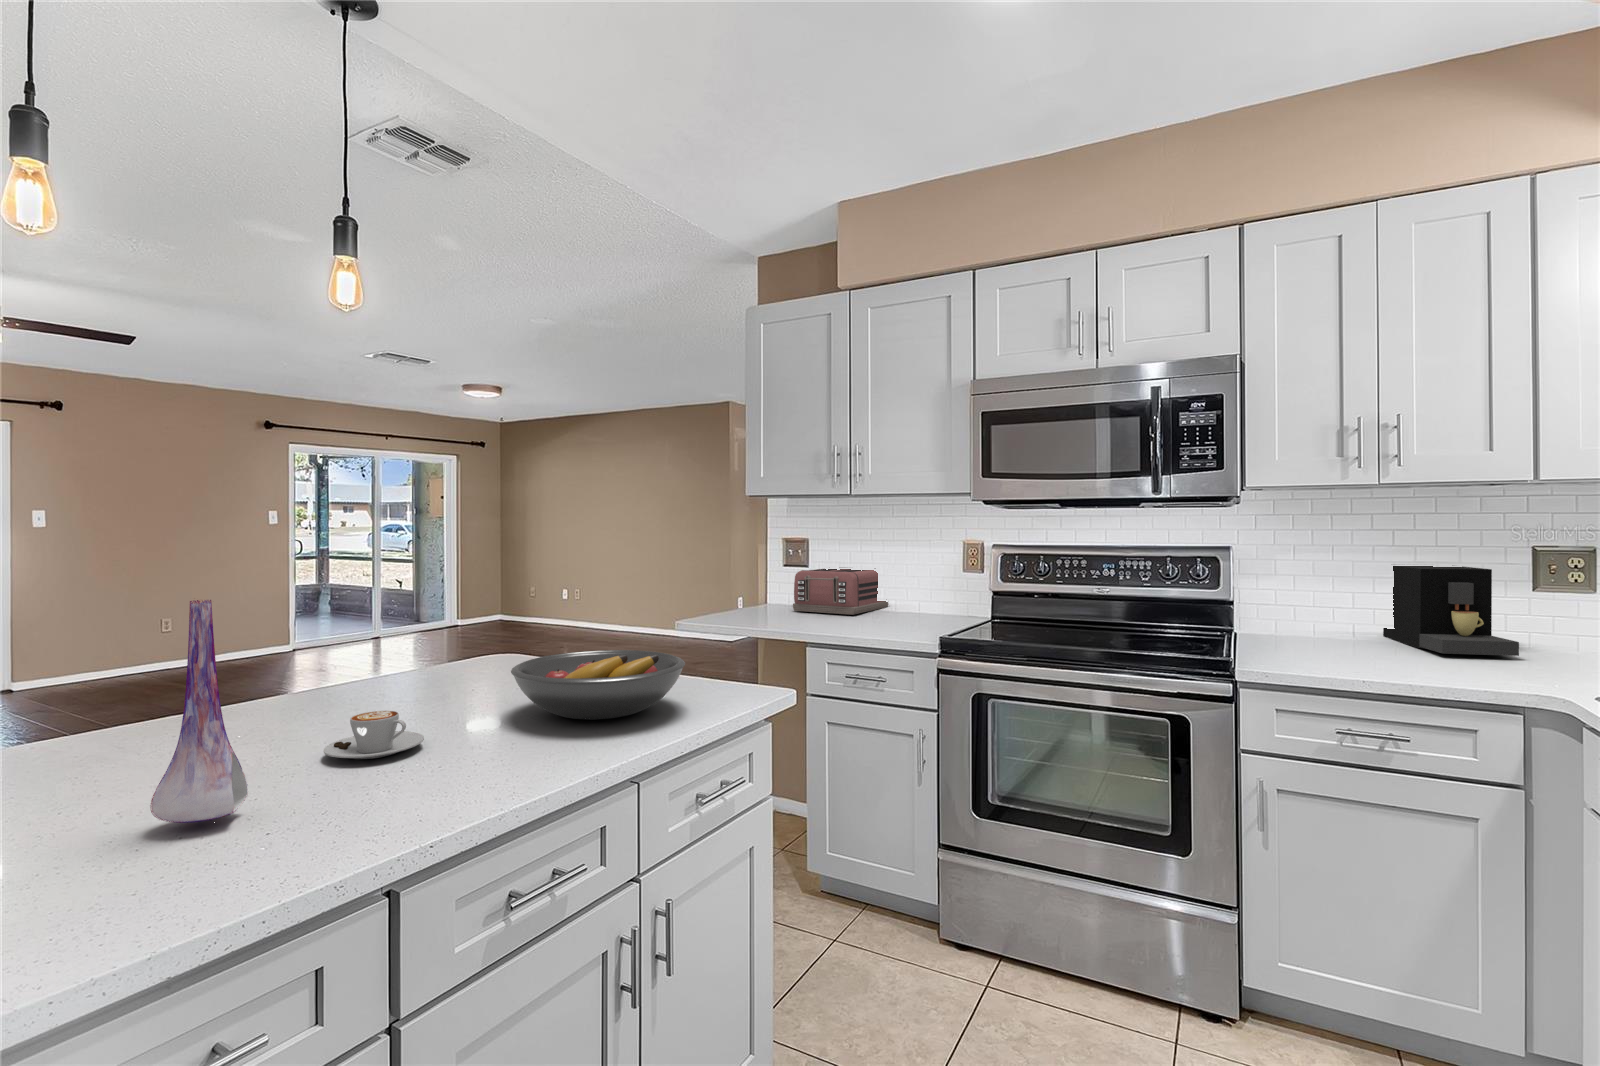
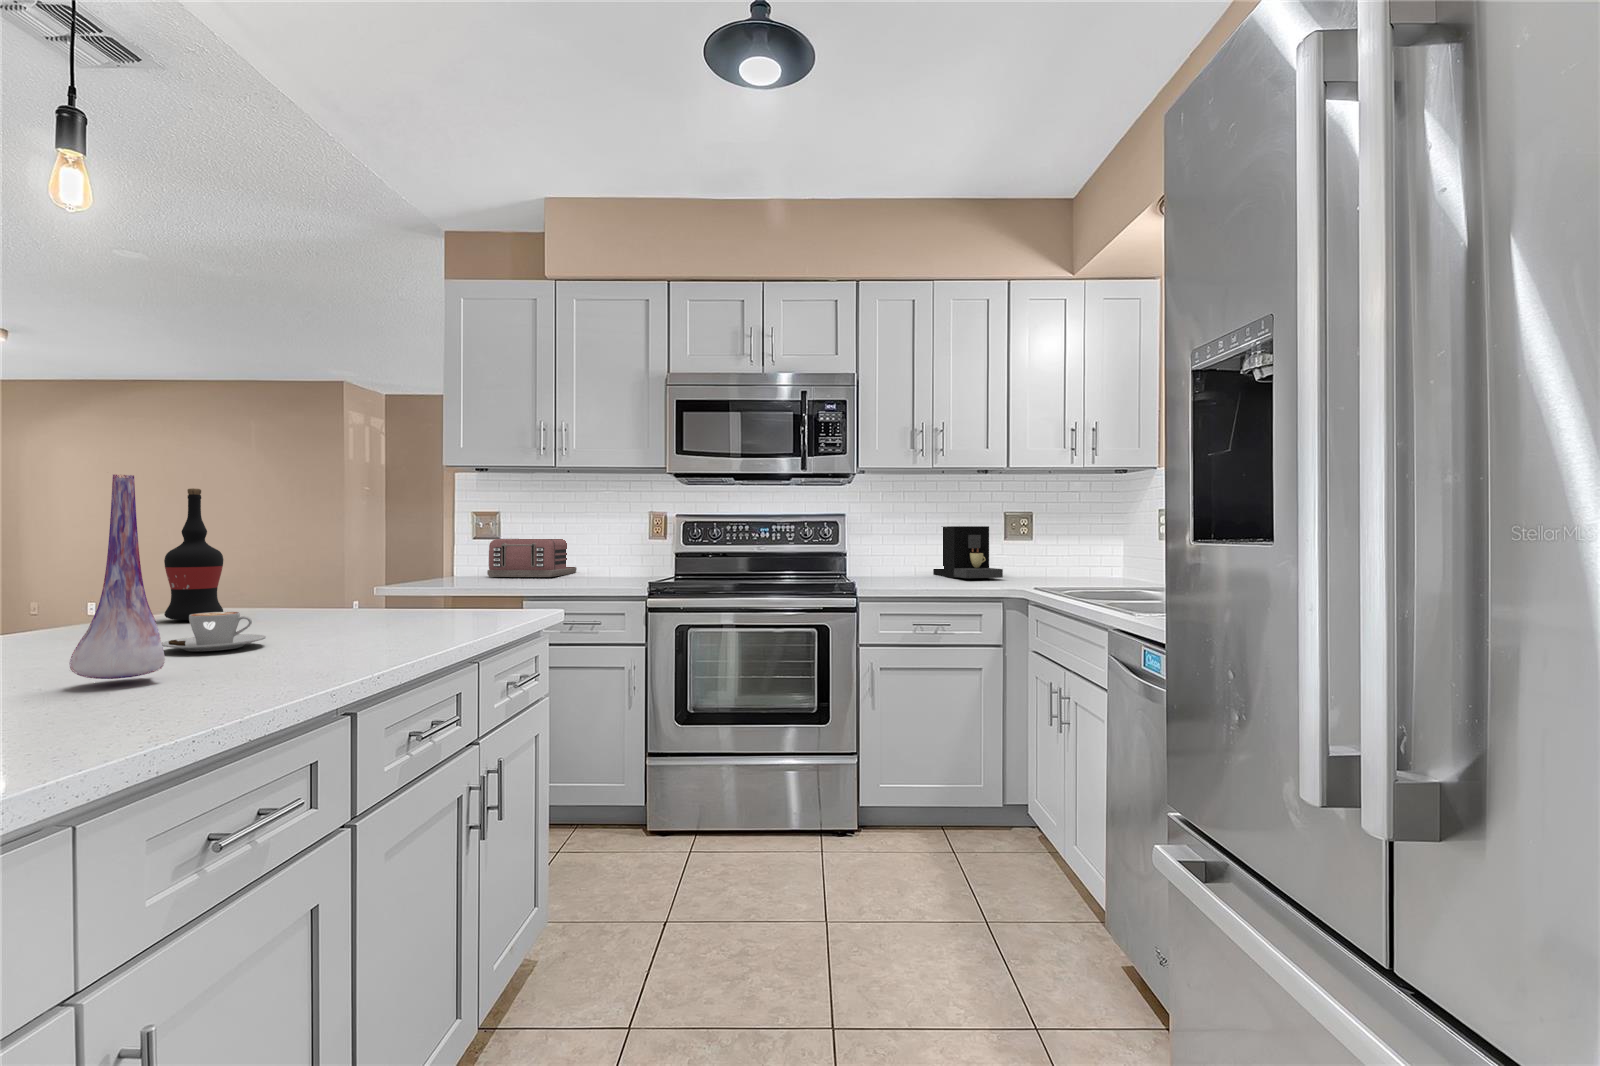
wine bottle: none [416,558,467,689] -> present [164,488,223,620]
fruit bowl: present [511,650,685,720] -> none [318,568,488,624]

